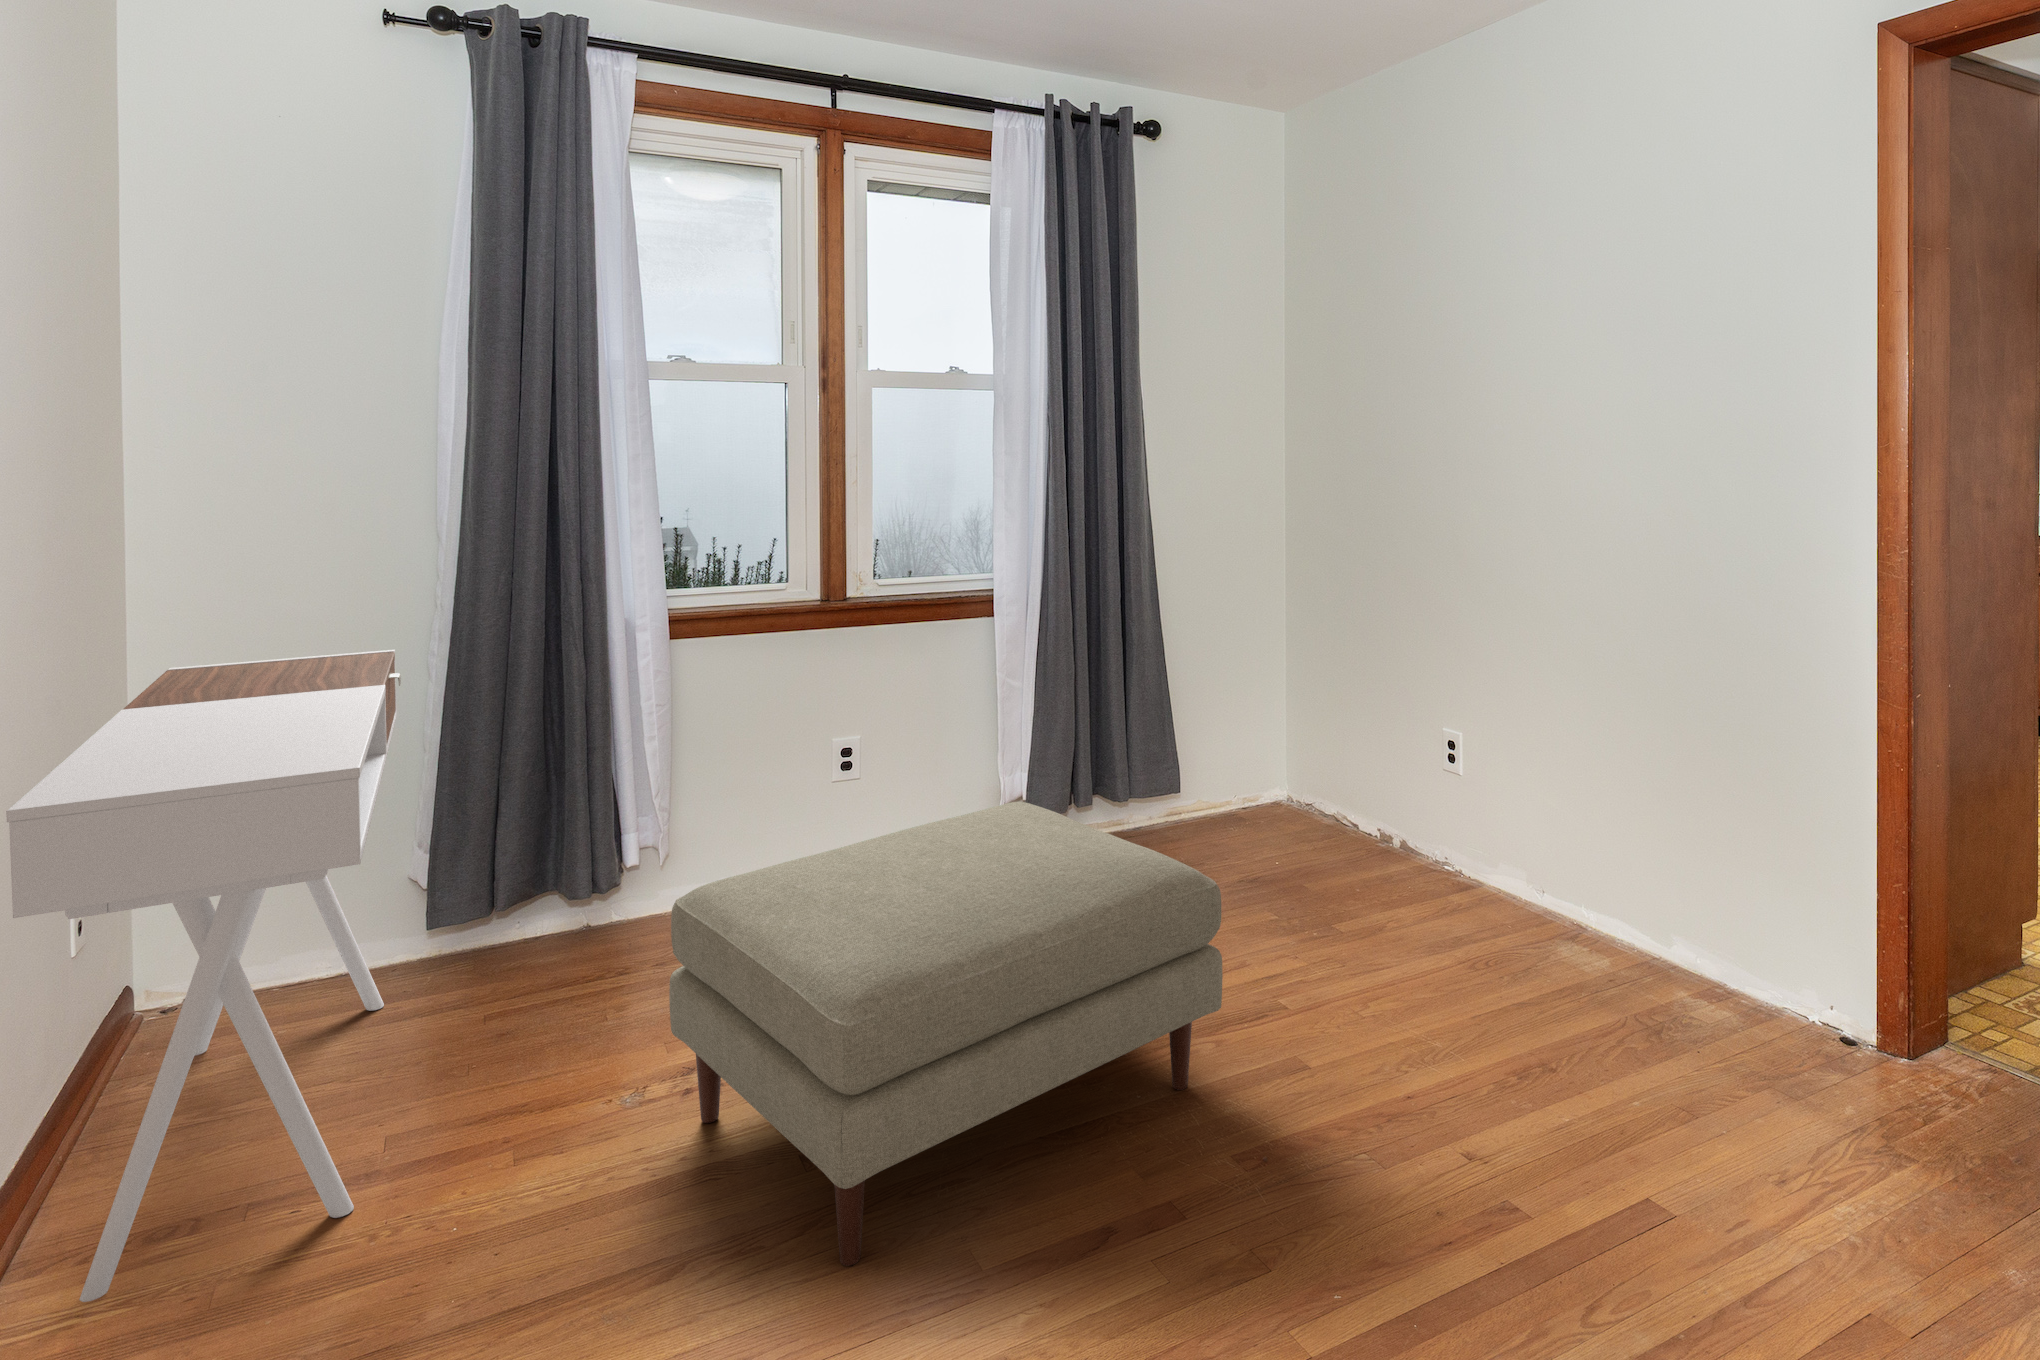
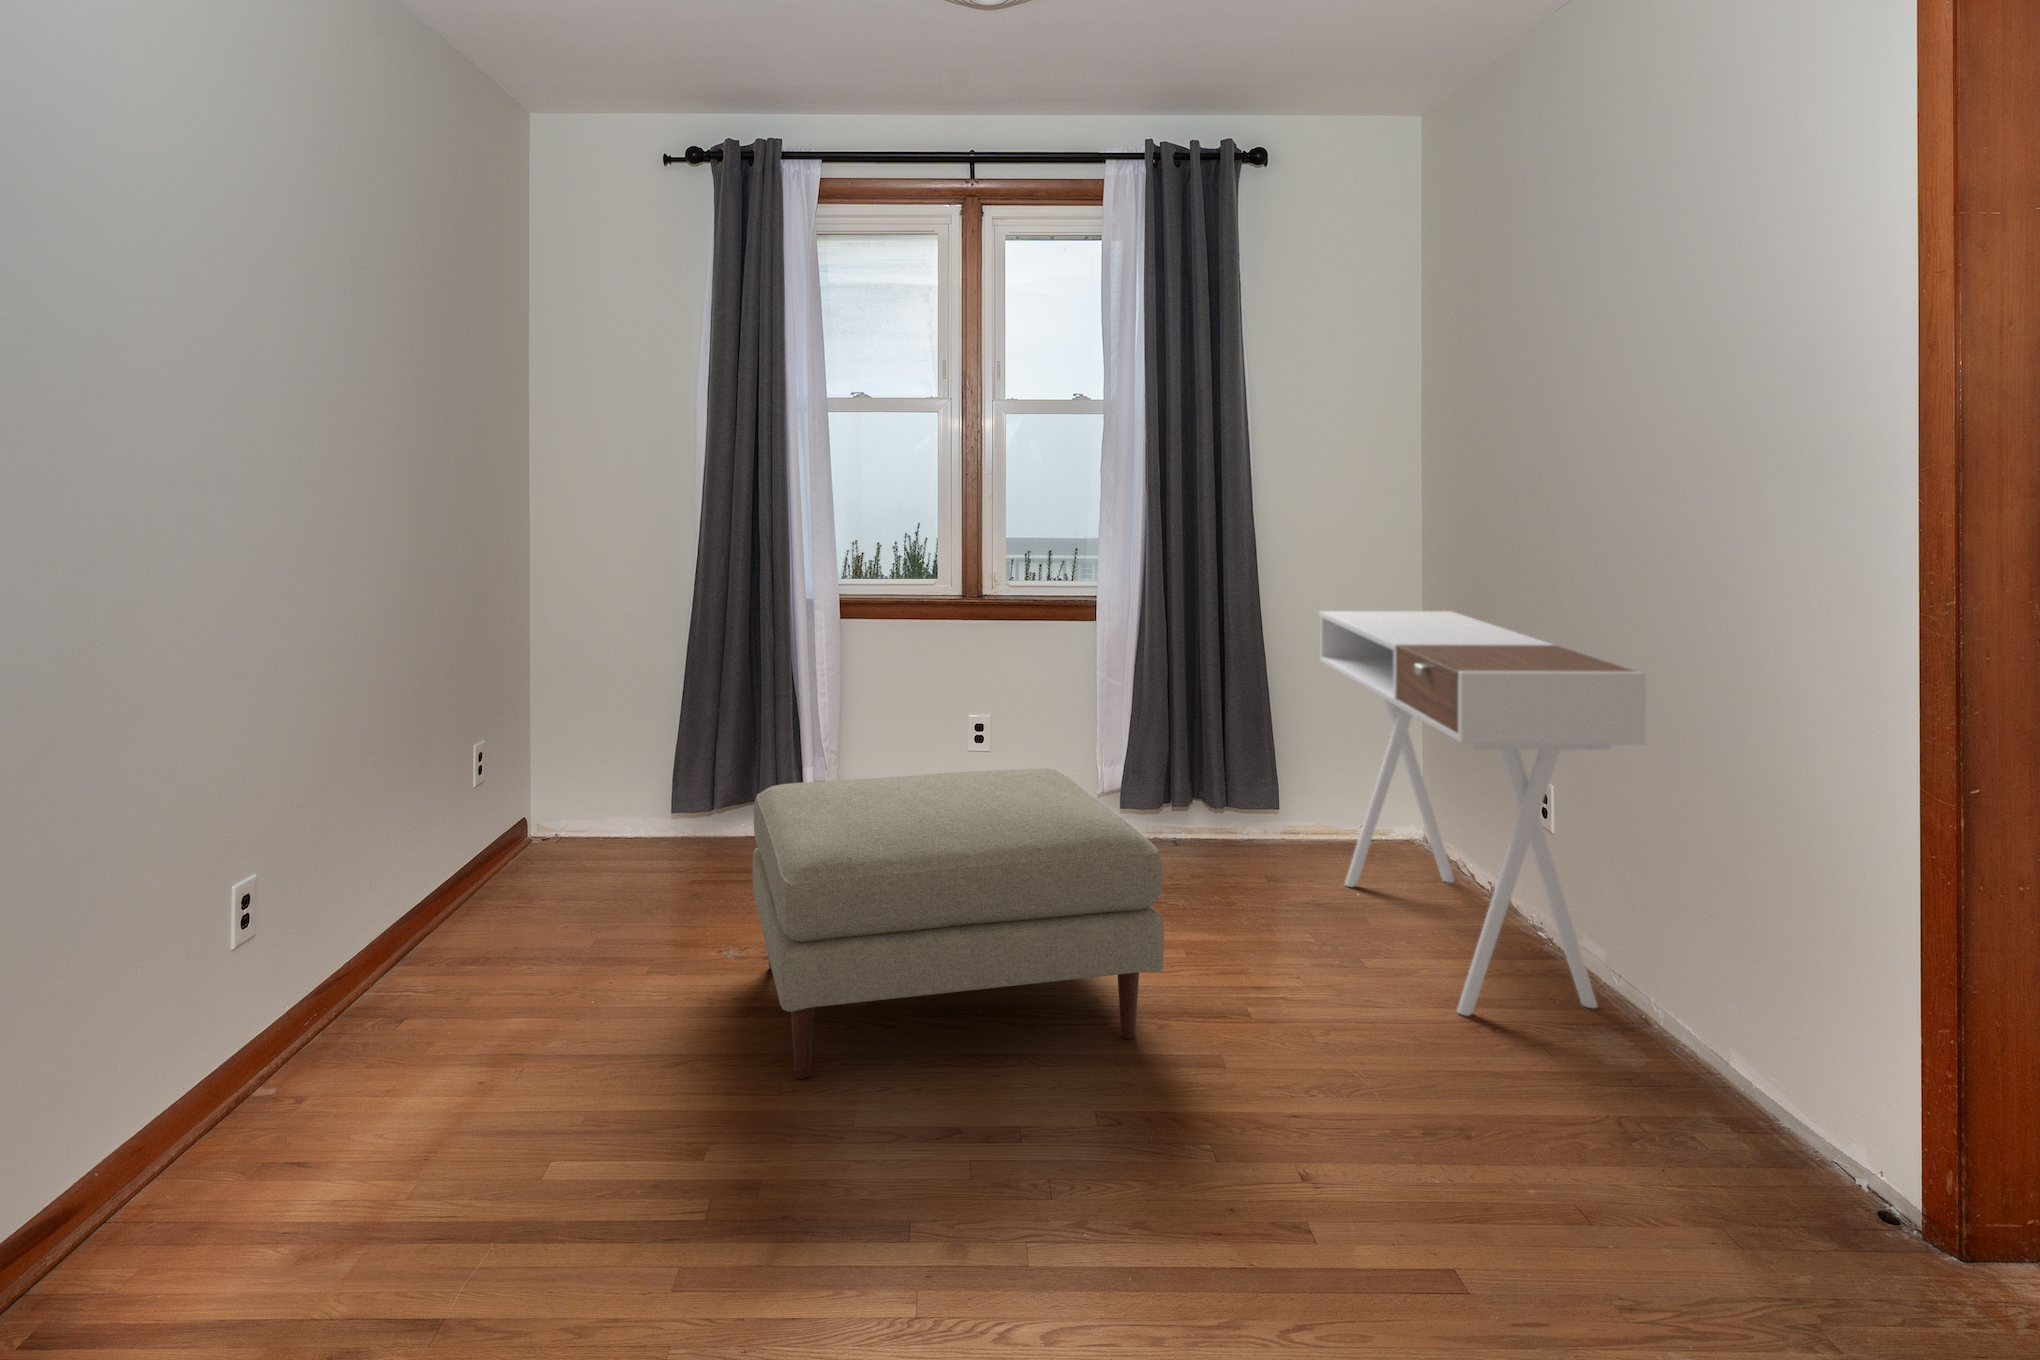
desk: present [6,650,401,1302] -> present [1319,611,1646,1016]

